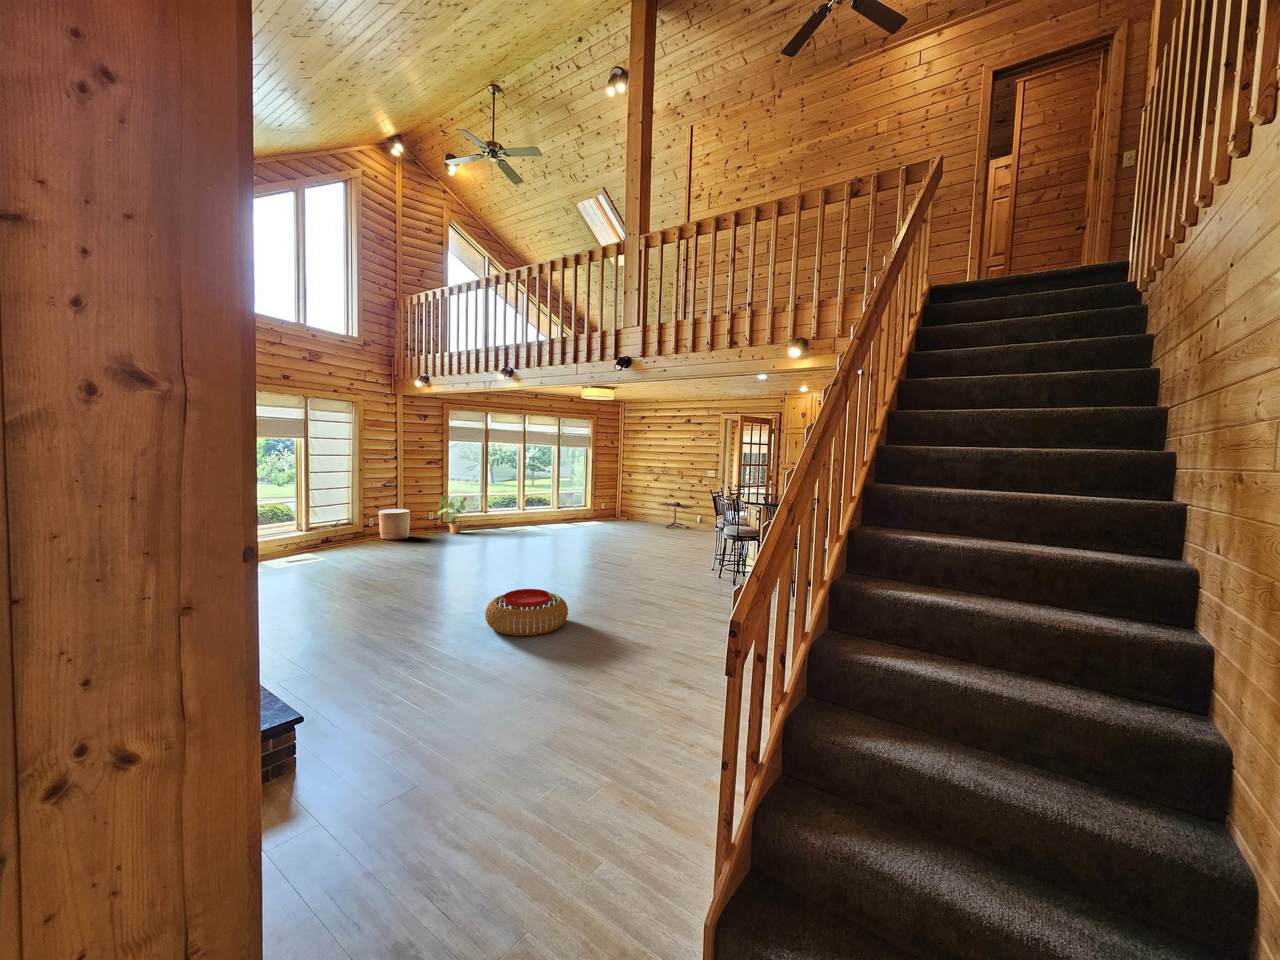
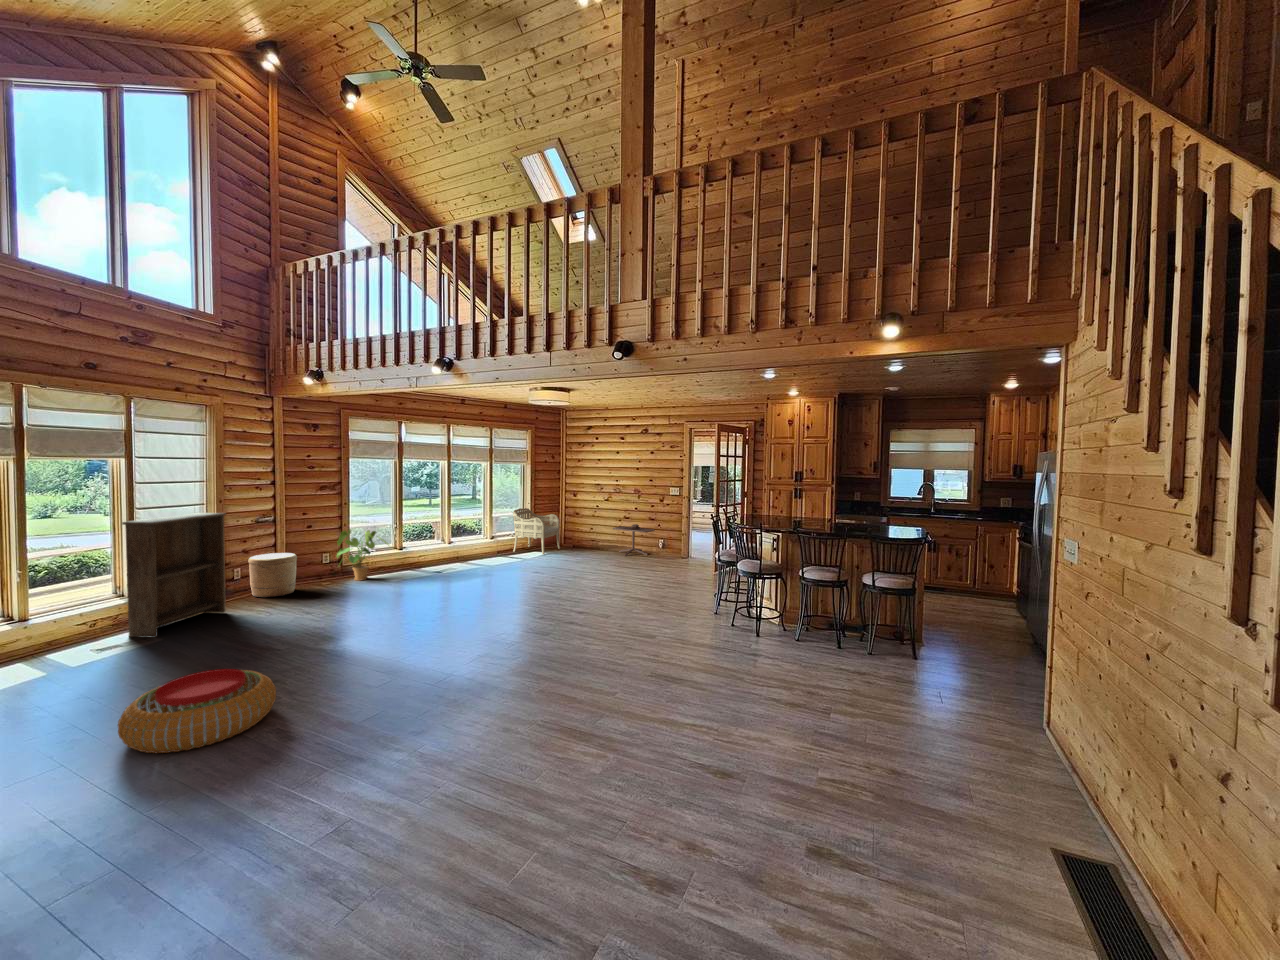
bookshelf: none [304,477,365,557] -> present [122,513,226,638]
armchair: none [576,485,615,524] -> present [513,508,560,554]
pouf: present [485,589,568,636] -> present [118,669,276,753]

